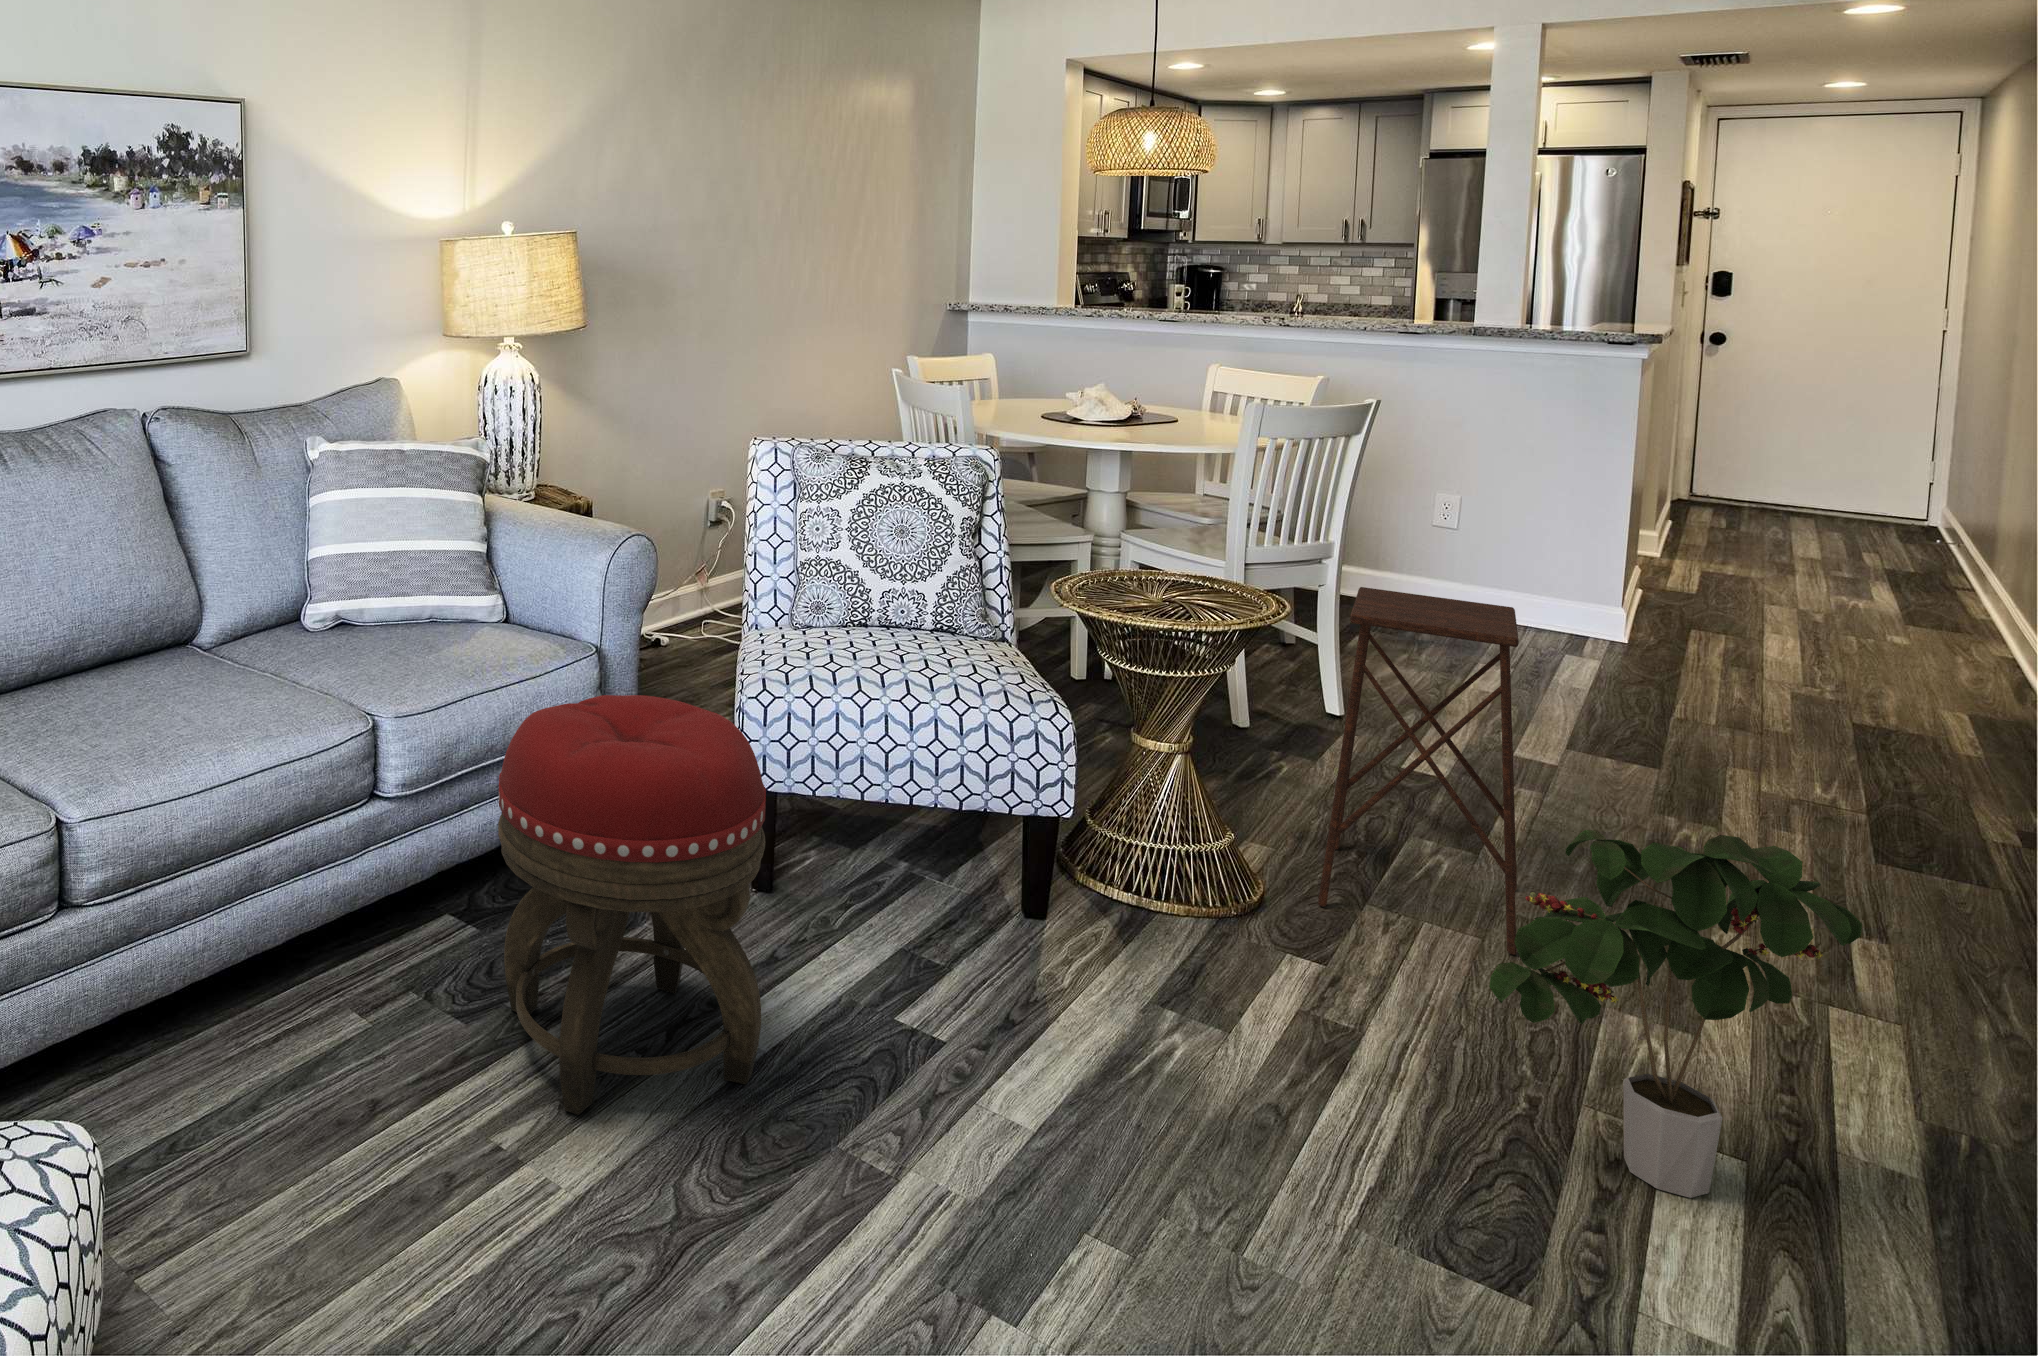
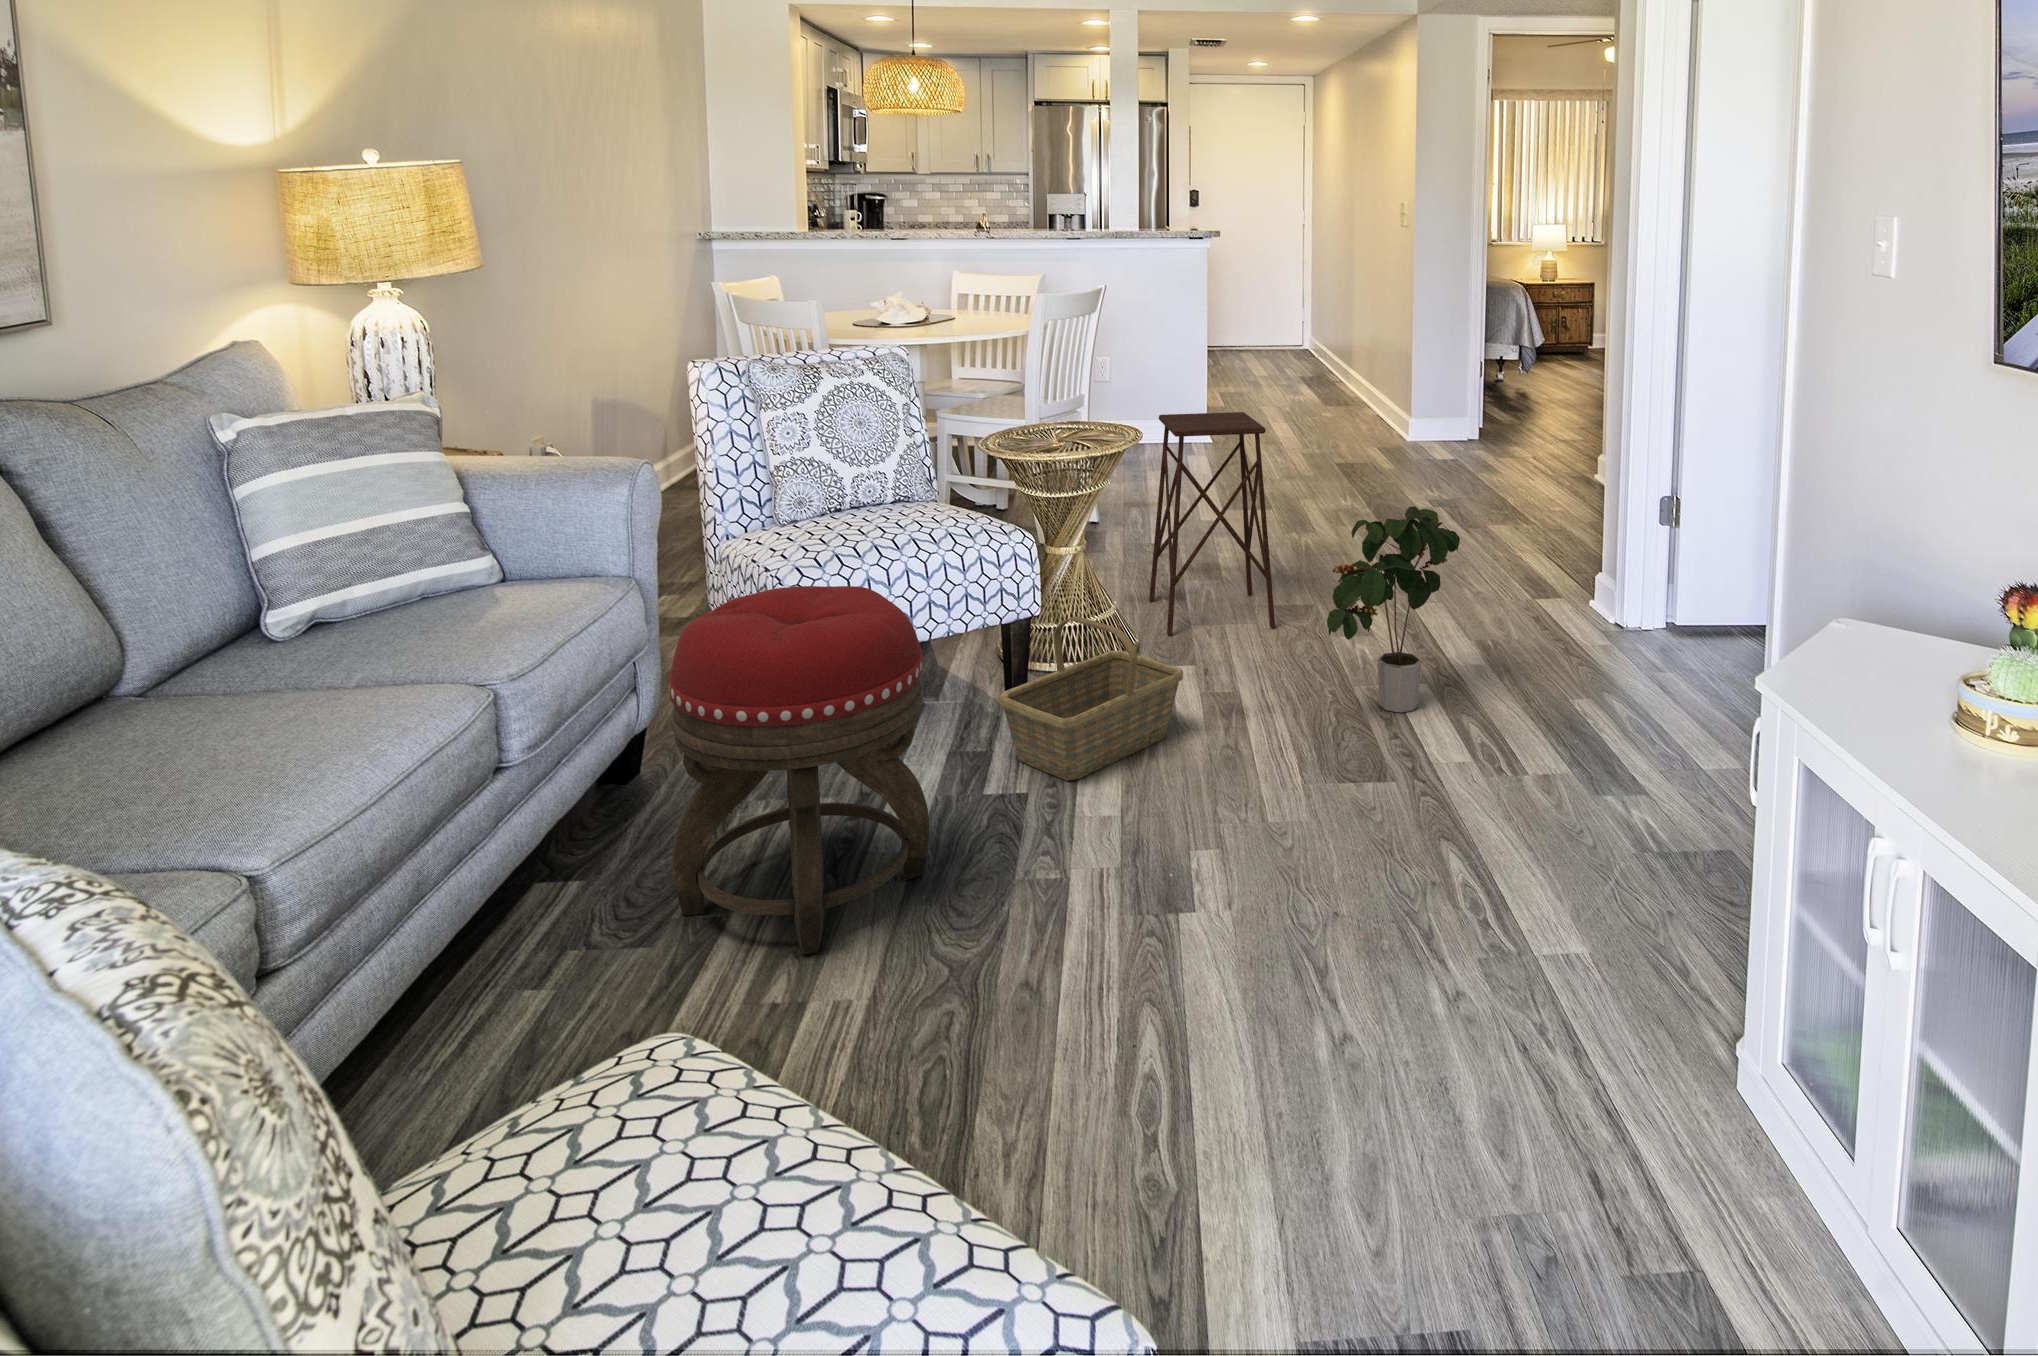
basket: none [947,834,1229,1053] -> present [999,617,1183,781]

